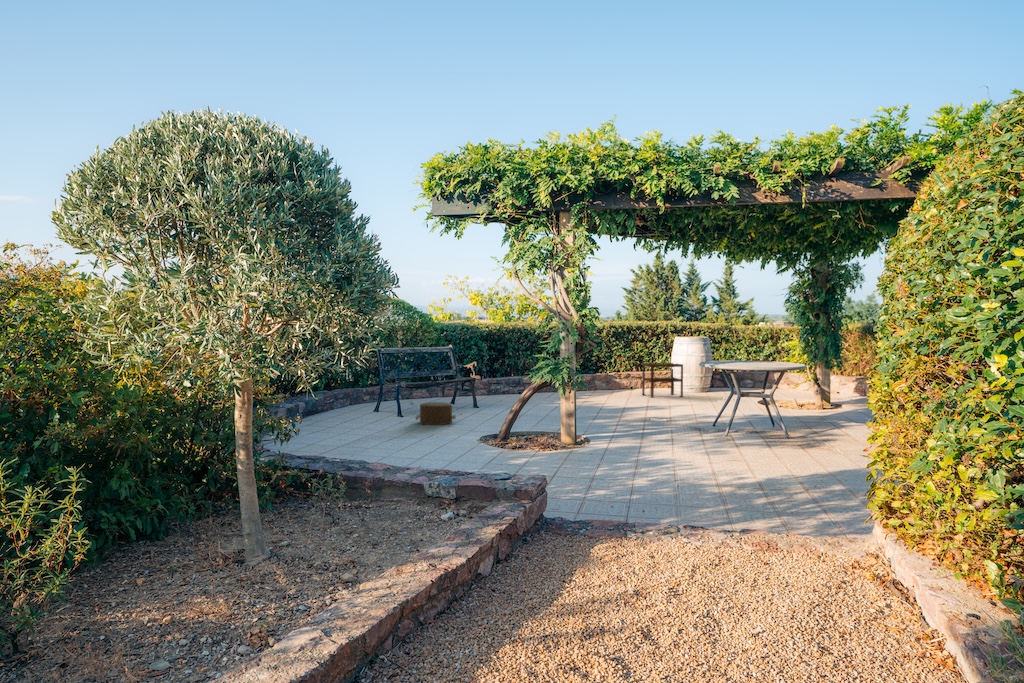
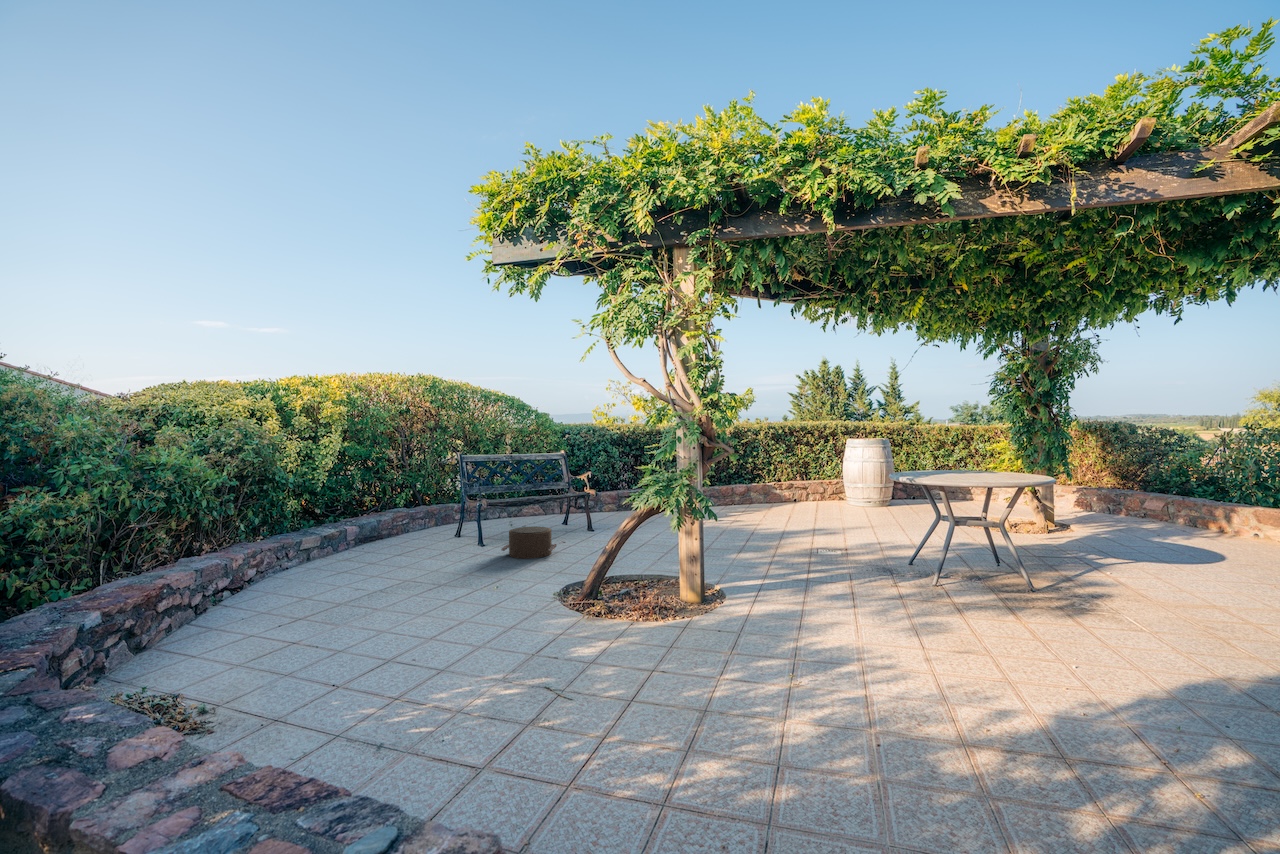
side table: present [642,363,683,398] -> none [806,472,858,514]

